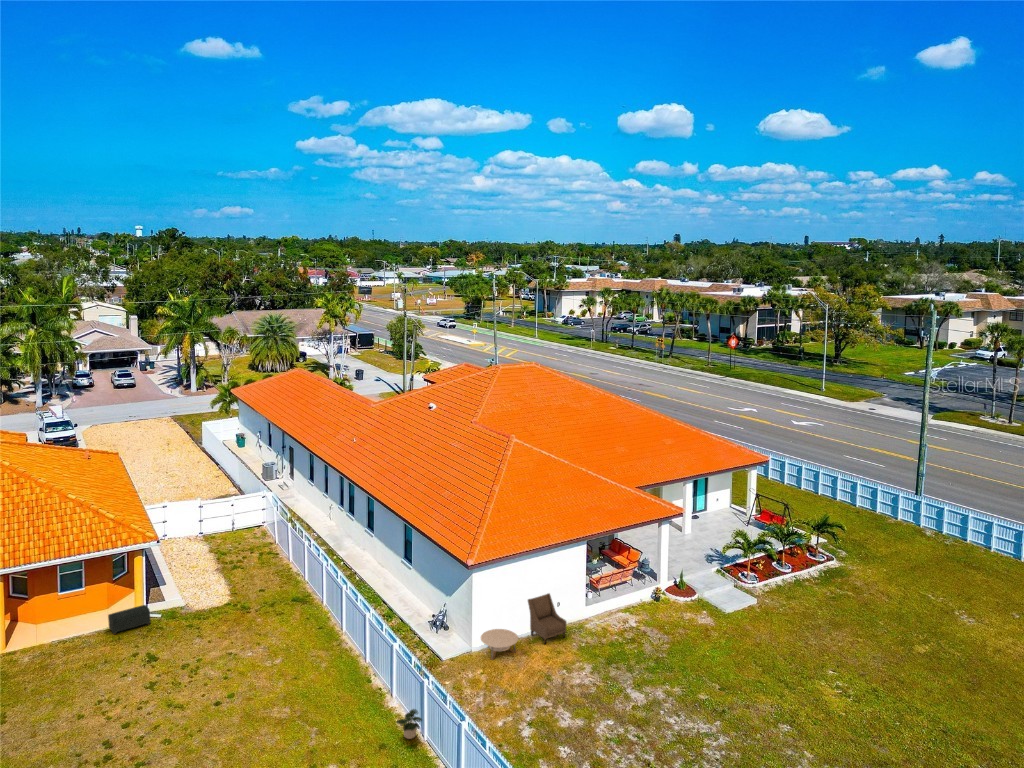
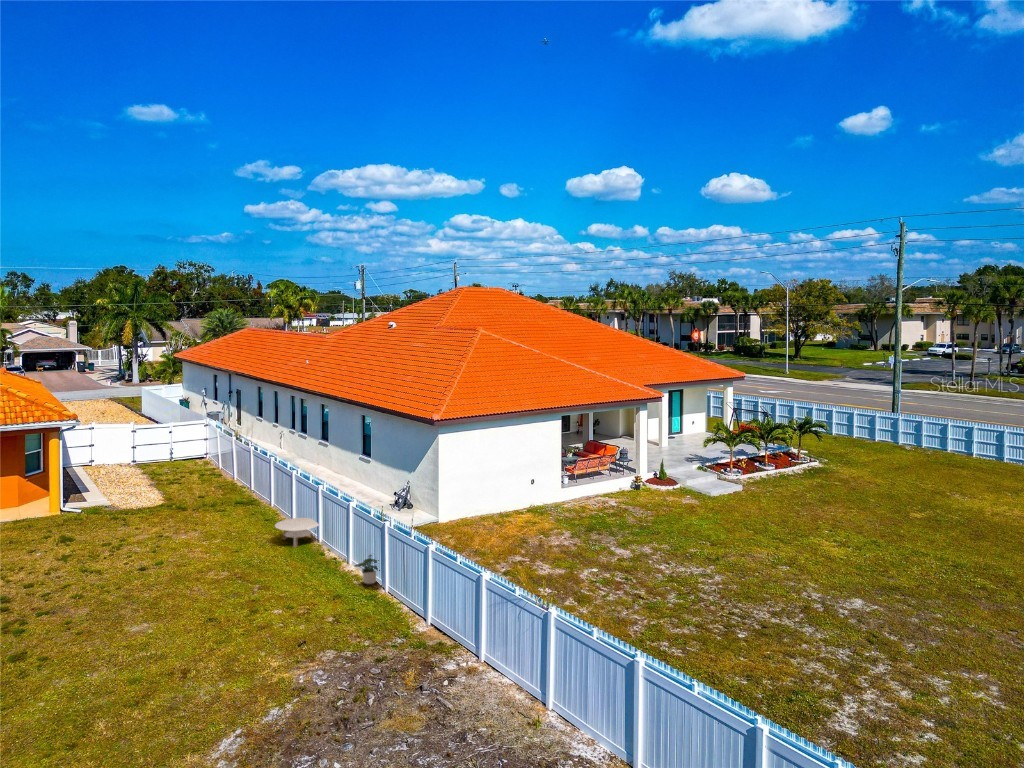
chair: present [528,593,567,644] -> none [498,471,541,521]
bench: present [108,605,150,635] -> none [22,499,72,527]
round table: present [481,629,518,660] -> present [275,518,319,548]

